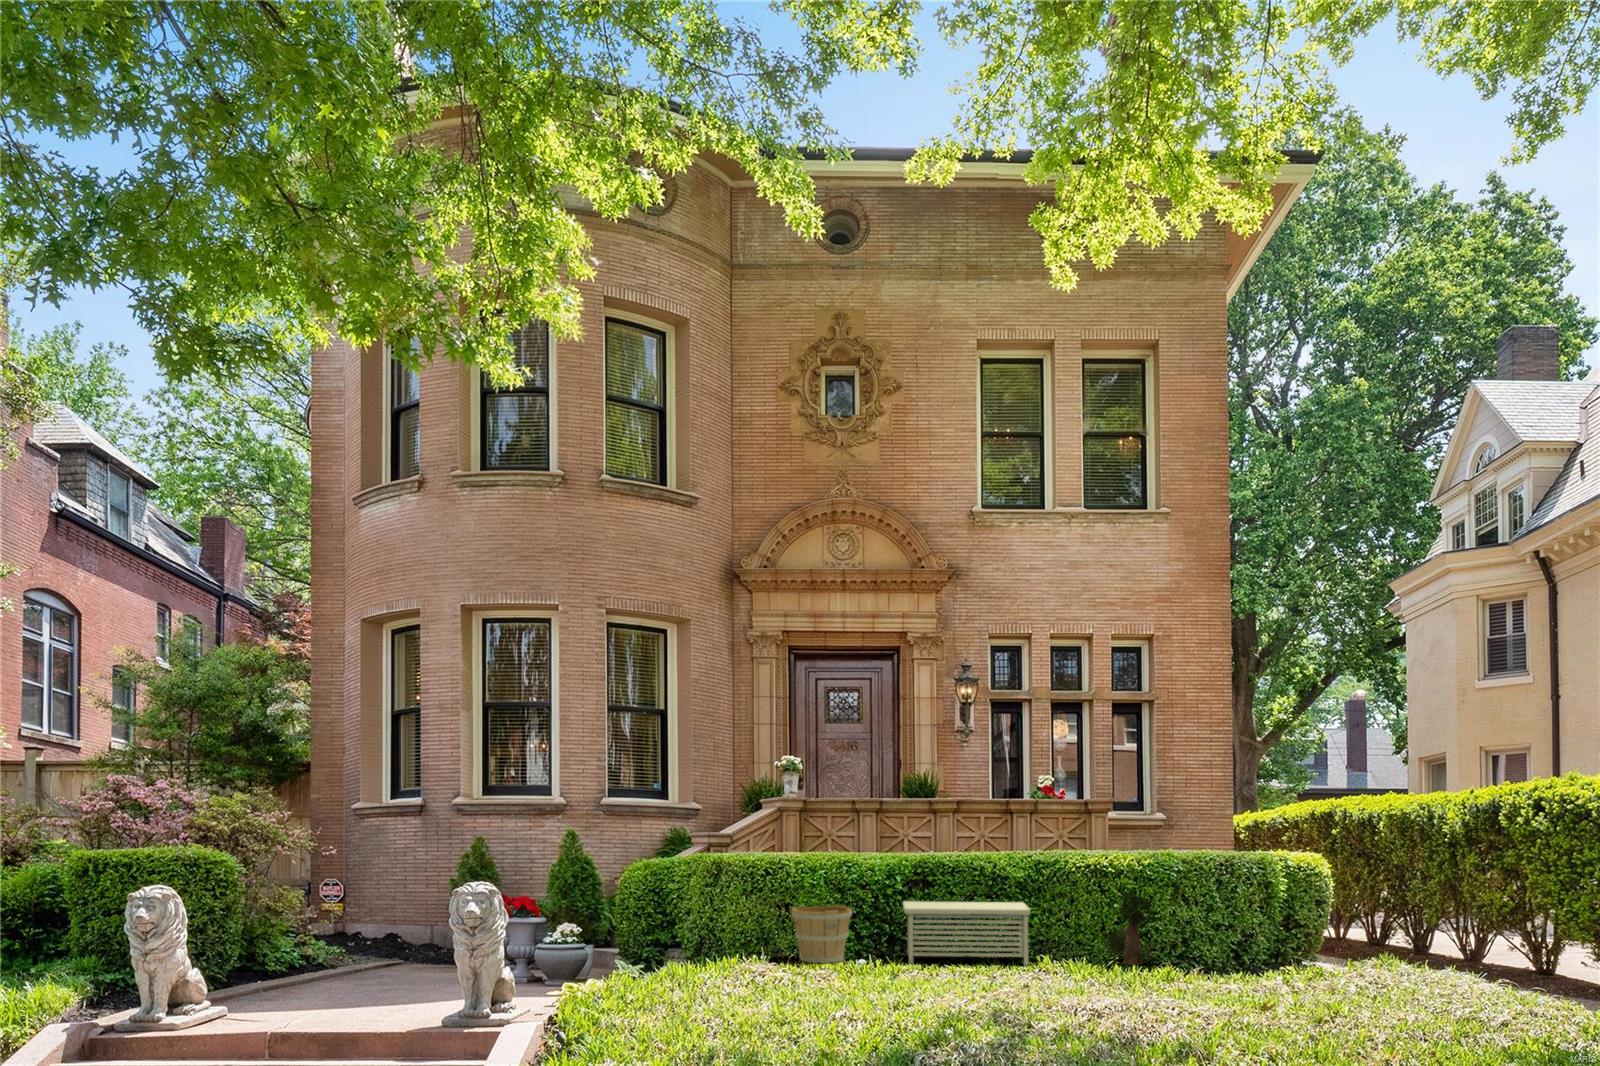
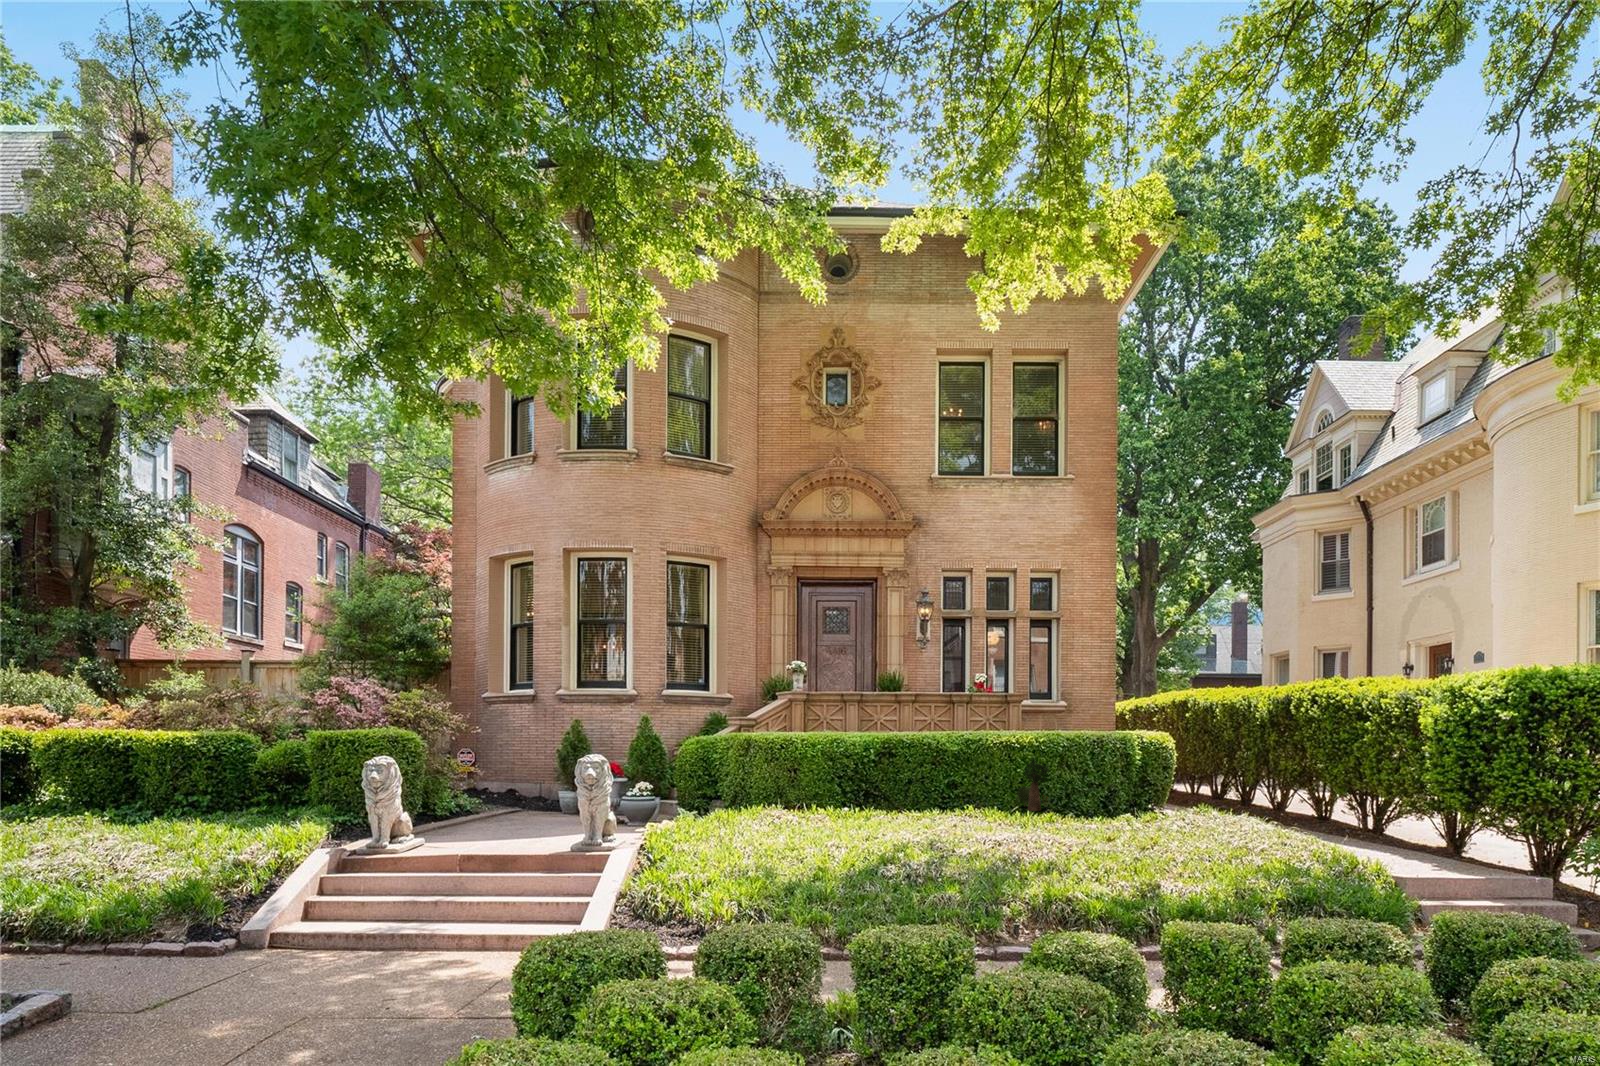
storage bench: present [903,901,1031,965] -> none [876,767,964,811]
wooden bucket: present [792,905,852,963] -> none [798,769,841,809]

